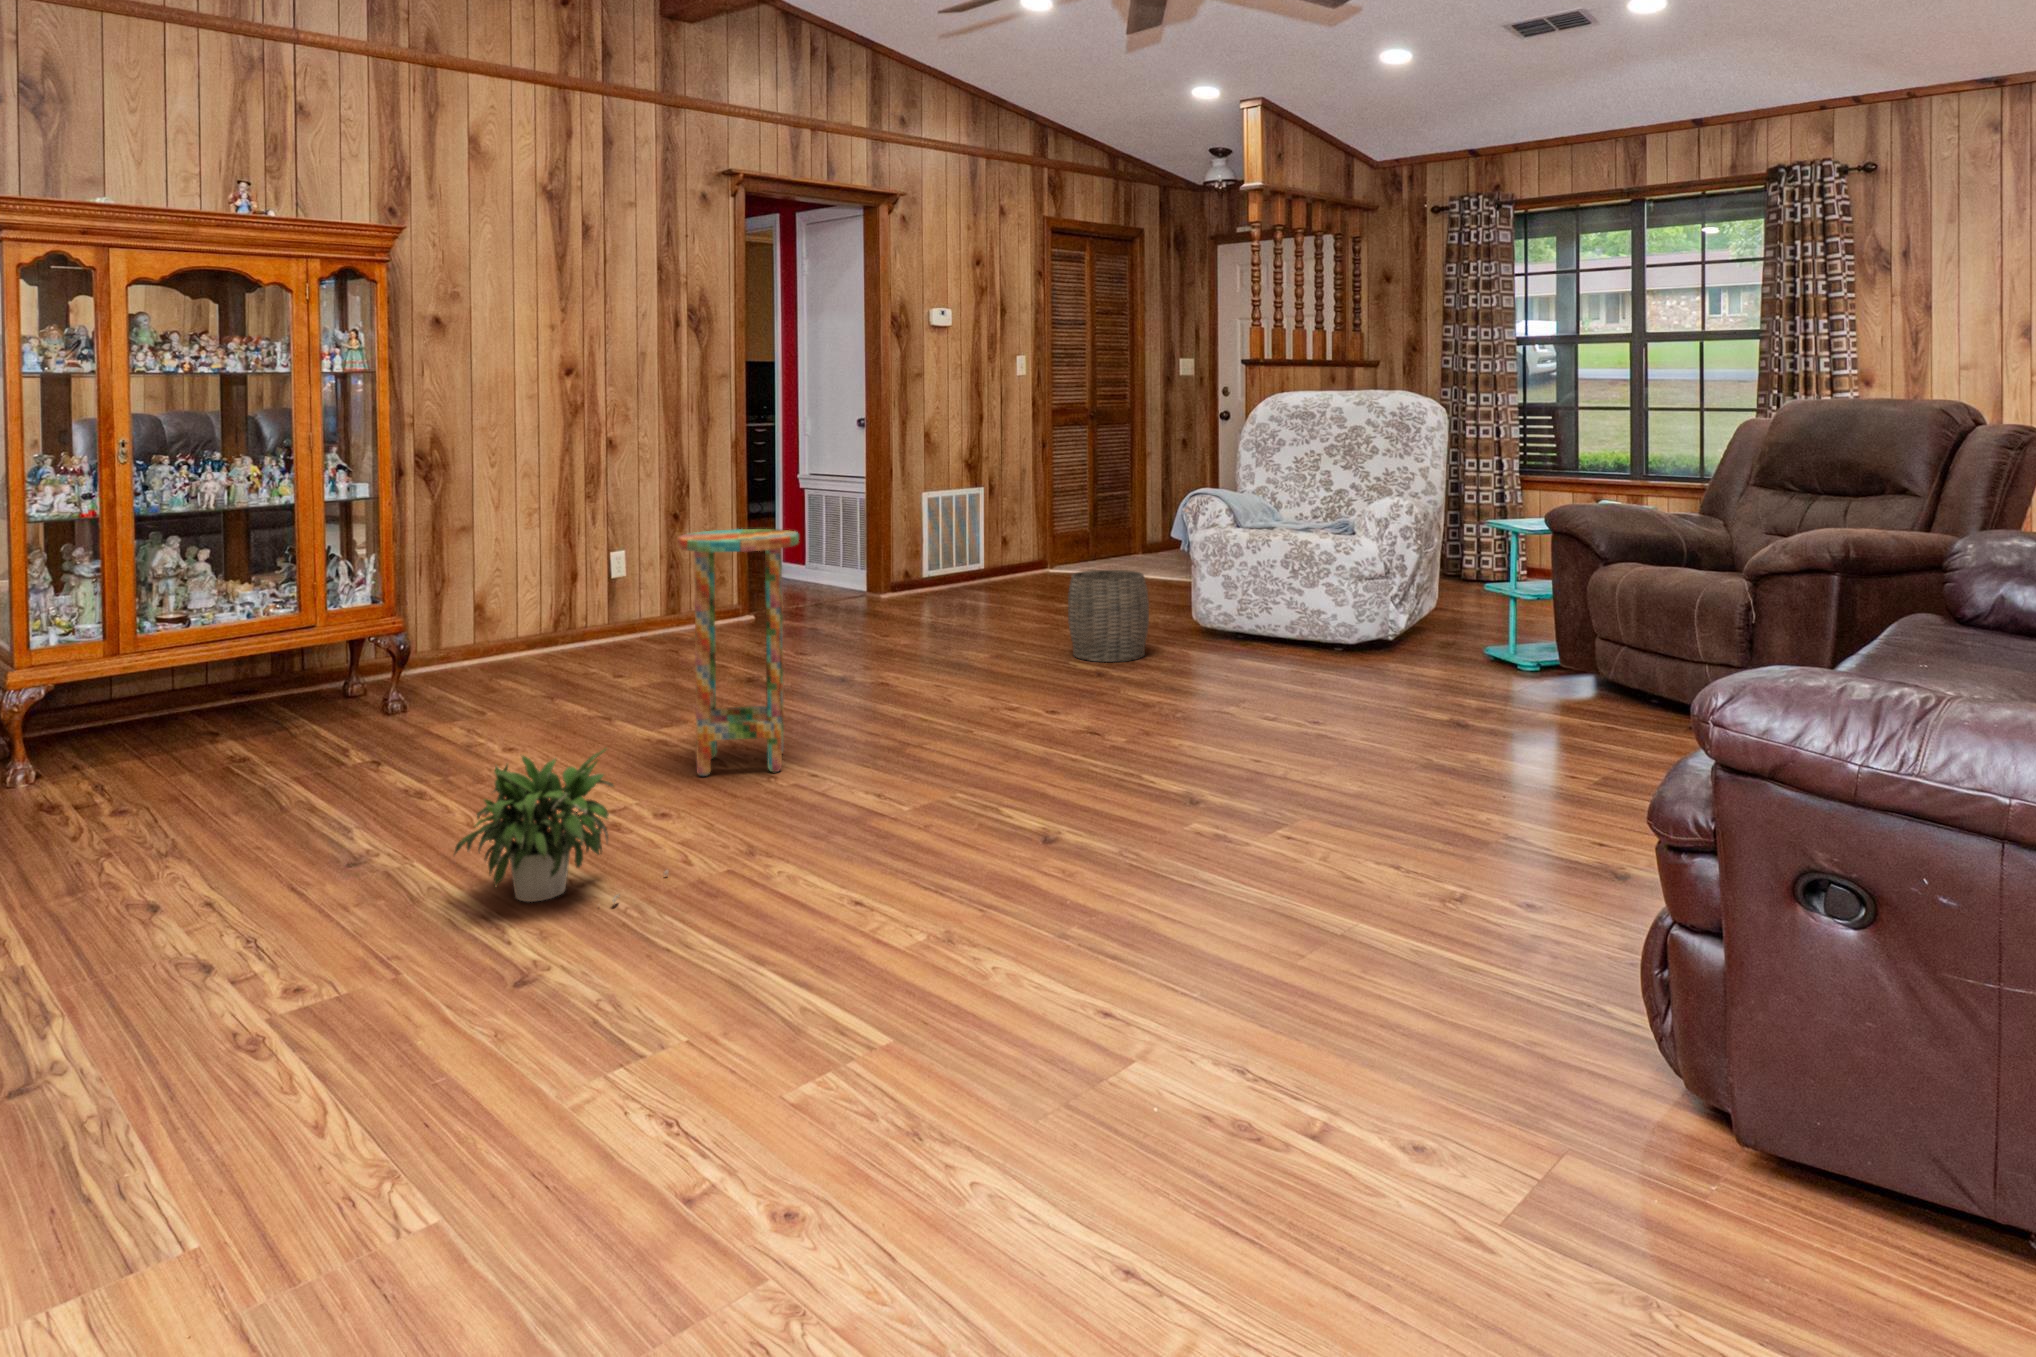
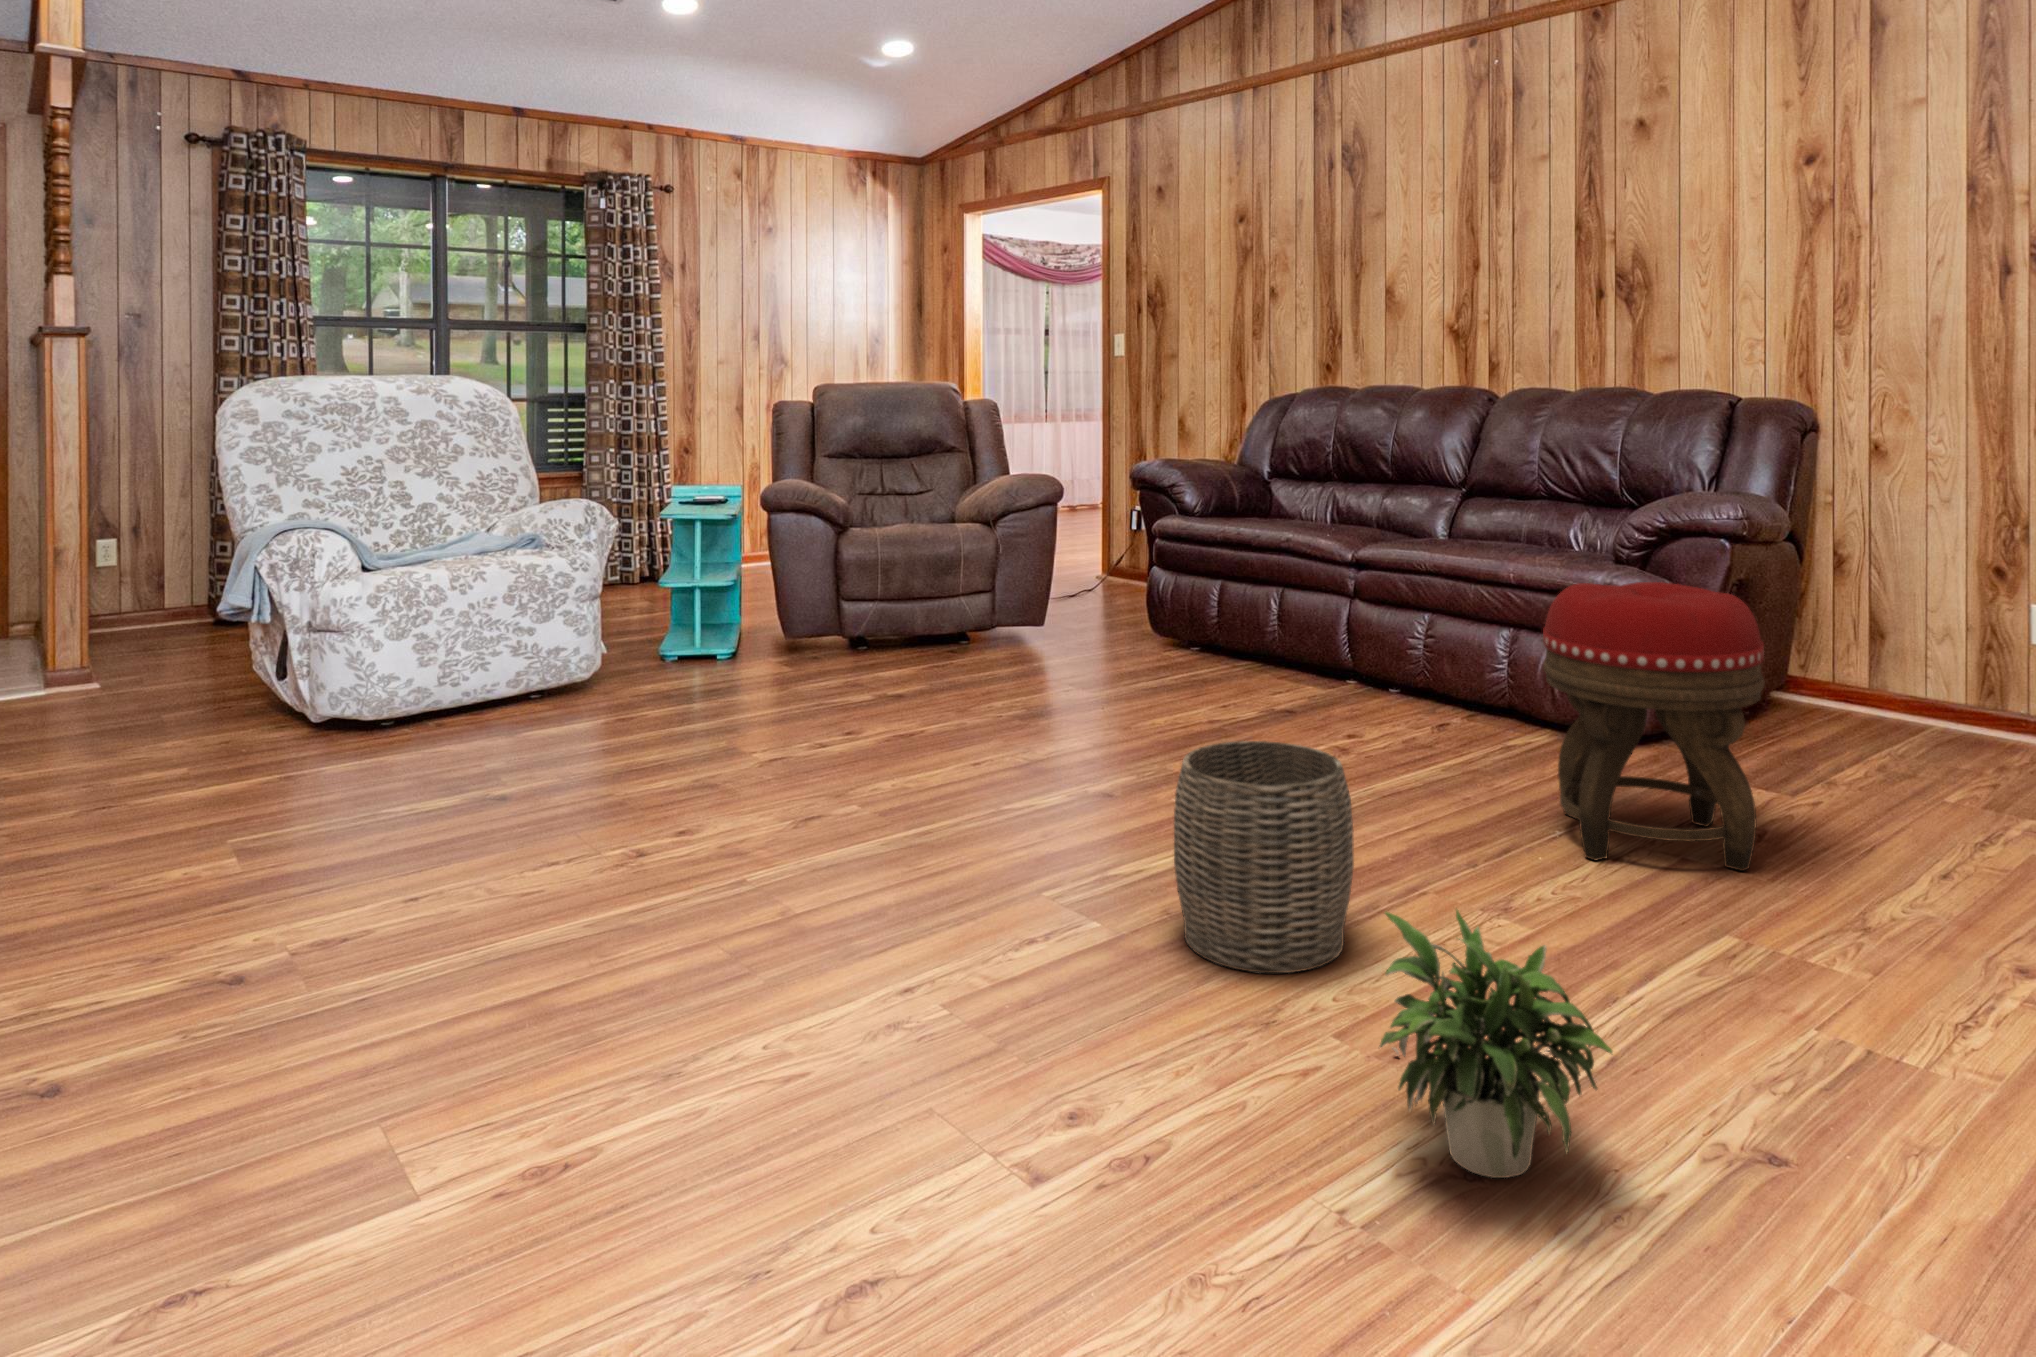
side table: present [677,529,799,776] -> none [731,598,953,1076]
woven basket: present [1068,570,1149,662] -> present [1174,741,1354,973]
footstool: none [1011,672,1285,1089] -> present [1543,582,1765,871]

